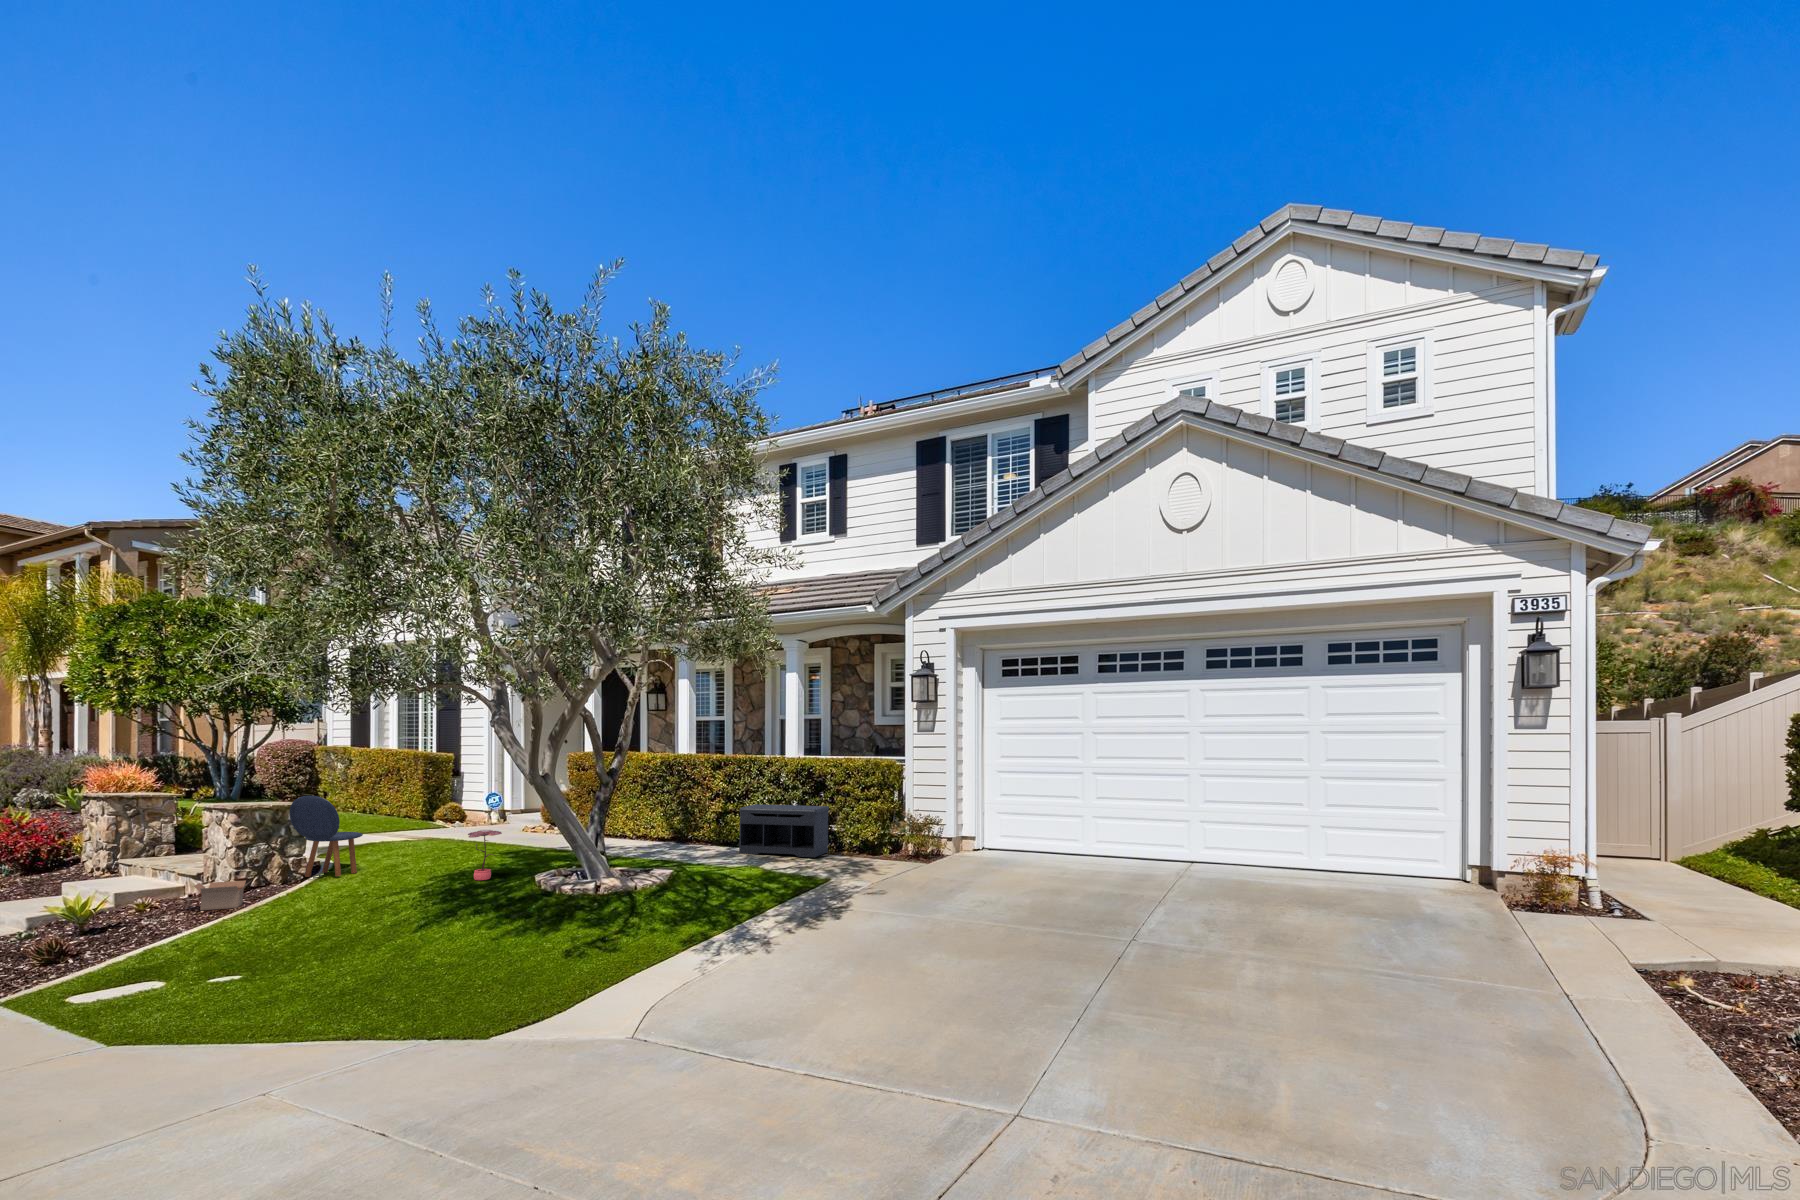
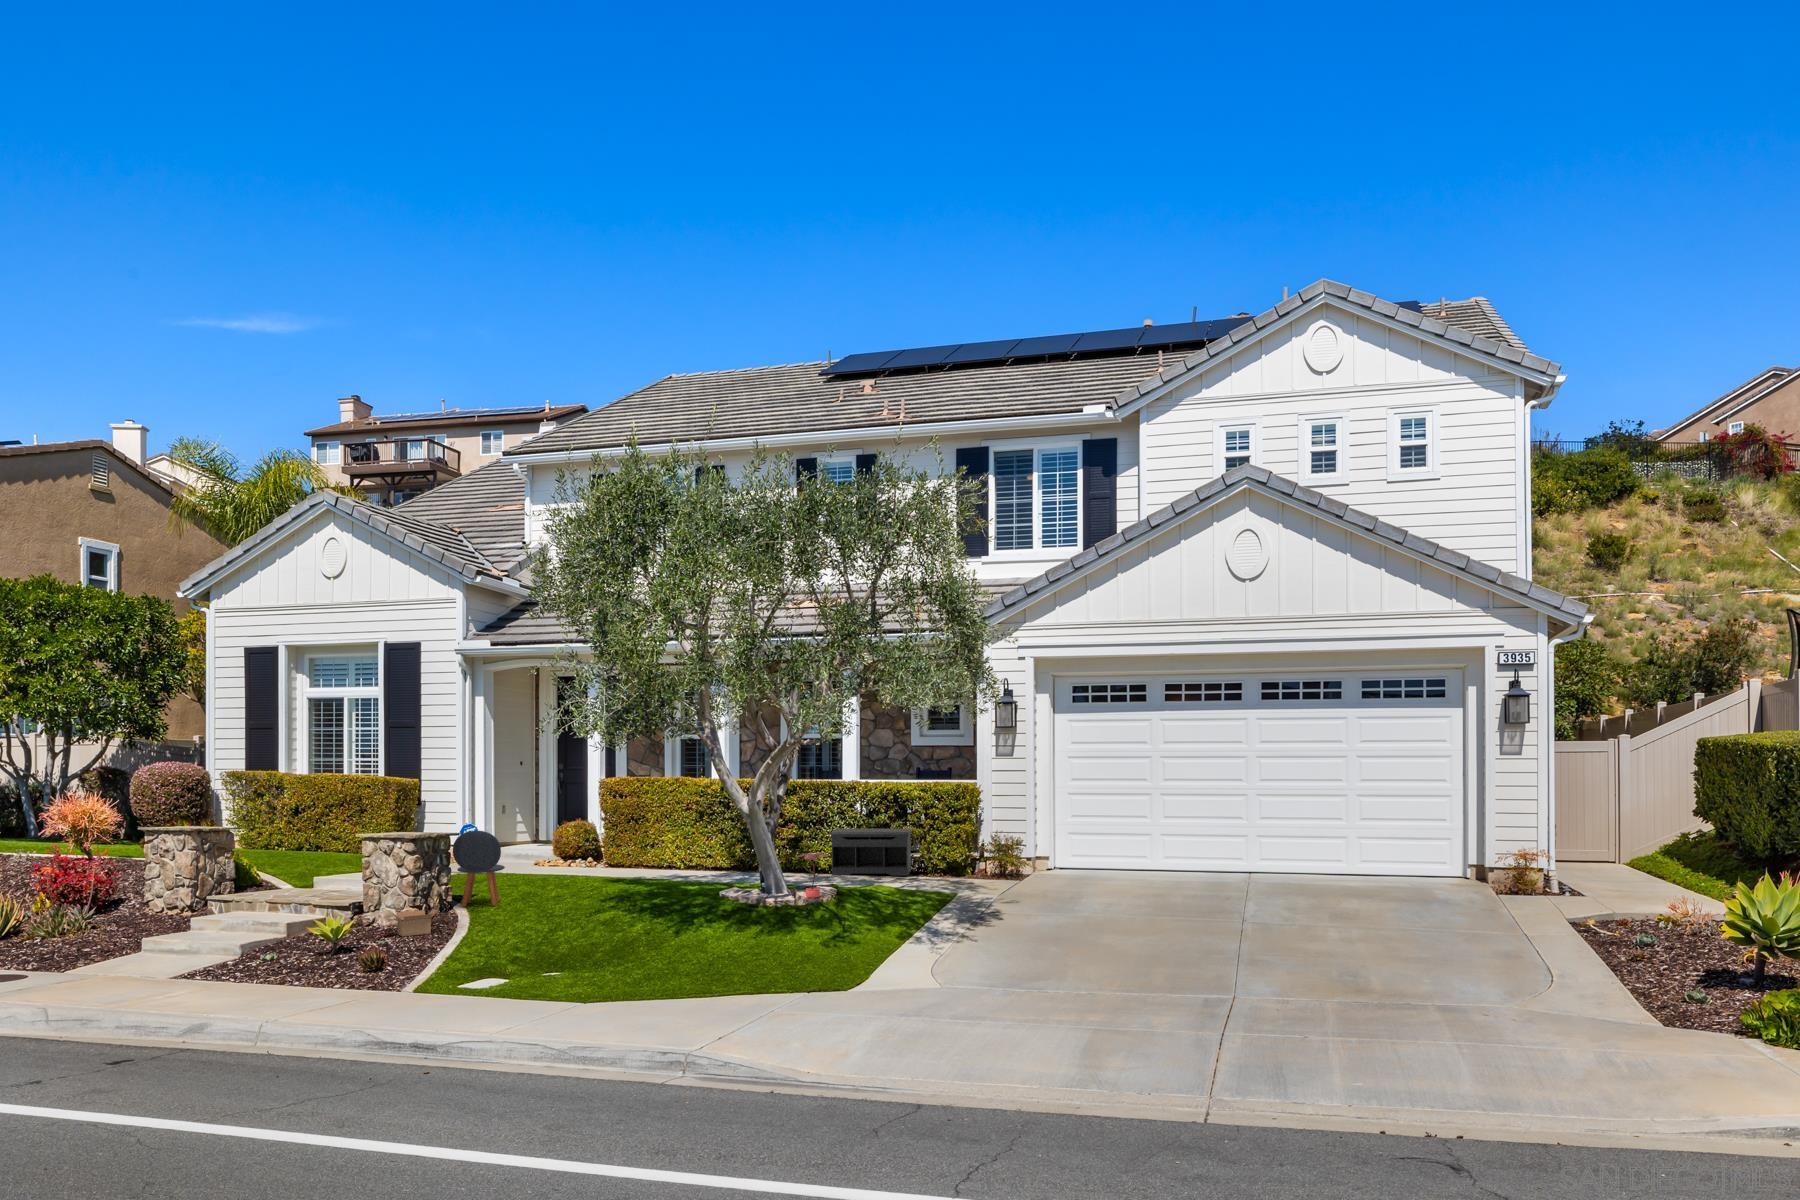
potted plant: present [468,830,502,880] -> present [796,853,829,898]

